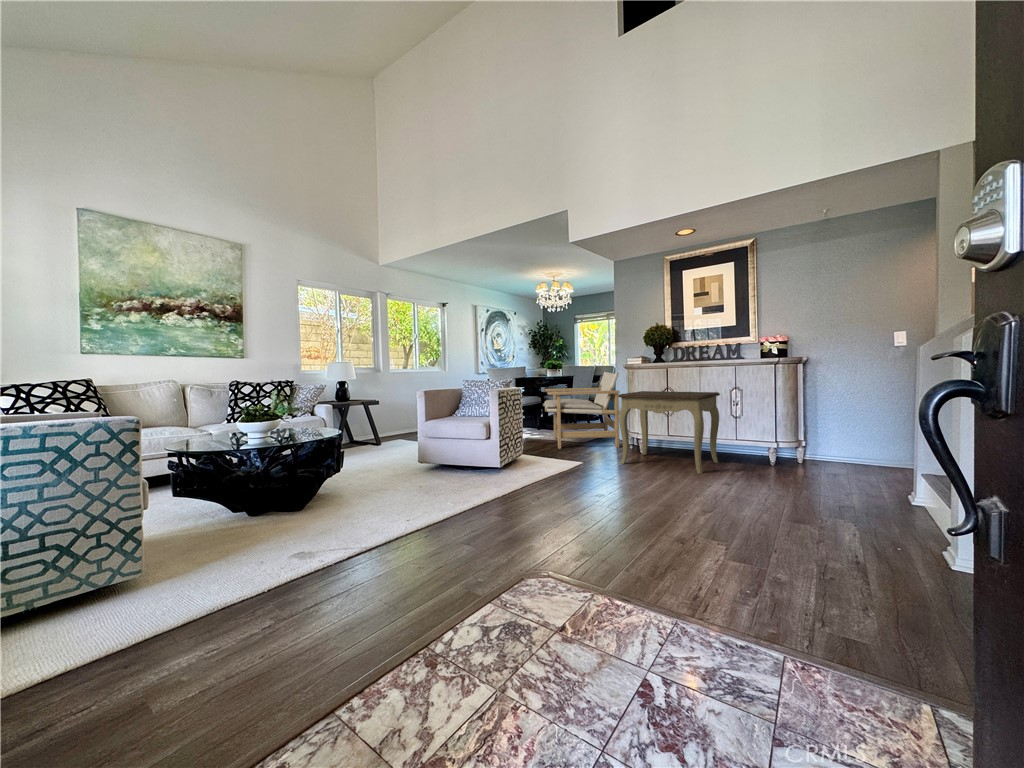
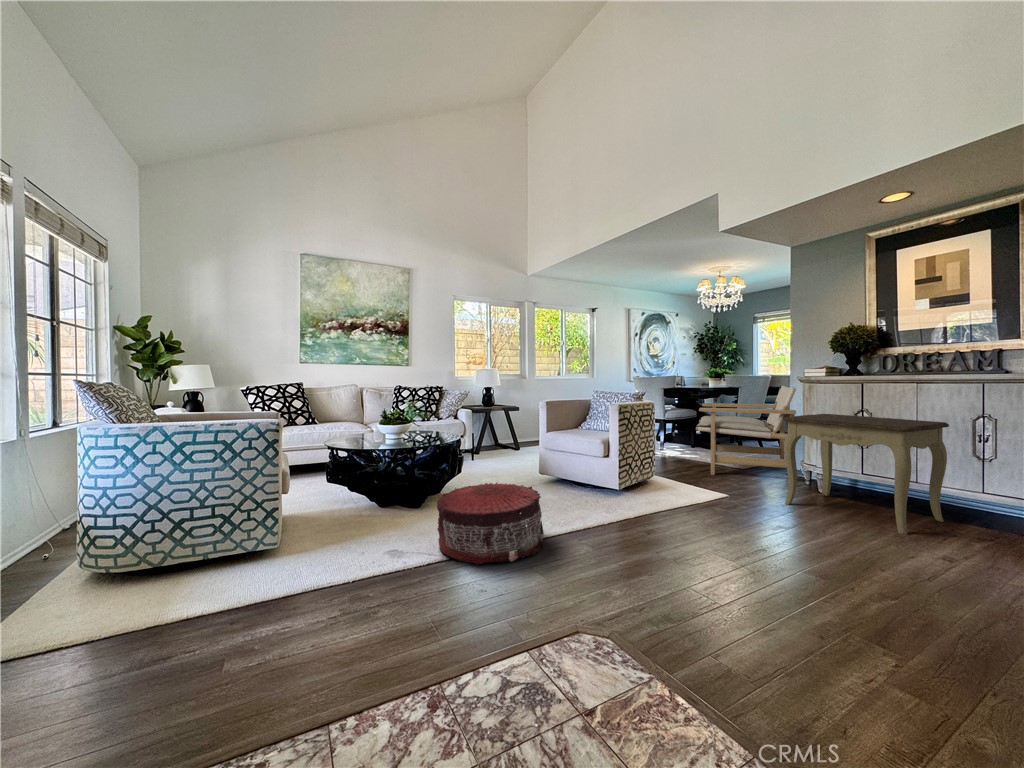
pouf: none [342,468,455,548] -> present [437,482,544,564]

